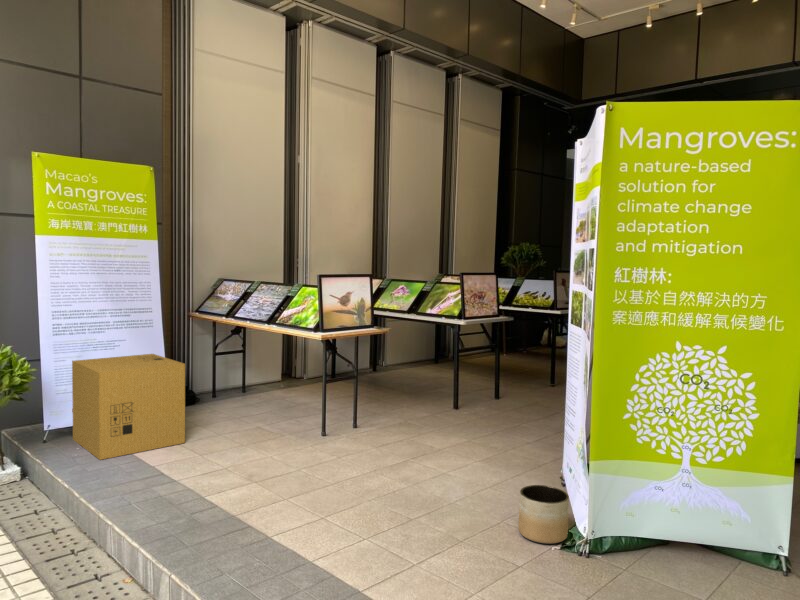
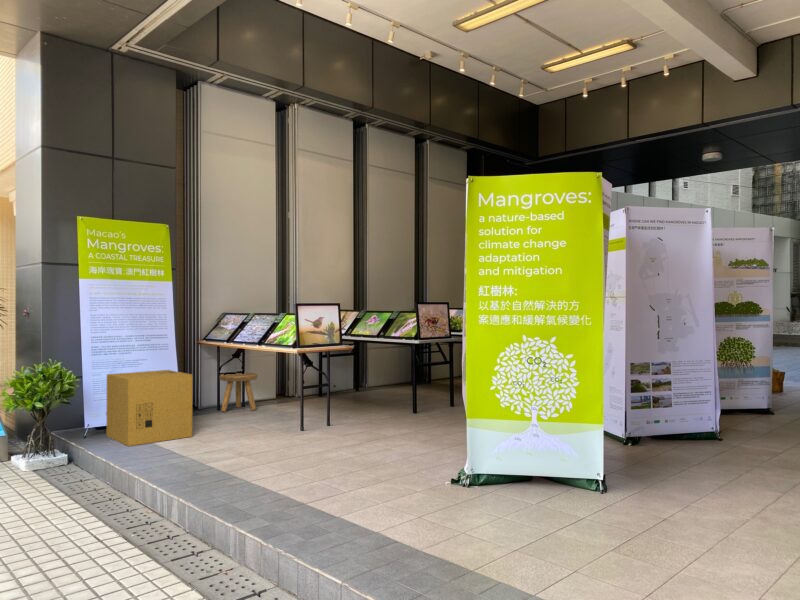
stool: none [217,351,263,400] -> present [220,372,257,412]
planter: present [518,485,569,544] -> none [427,445,461,483]

